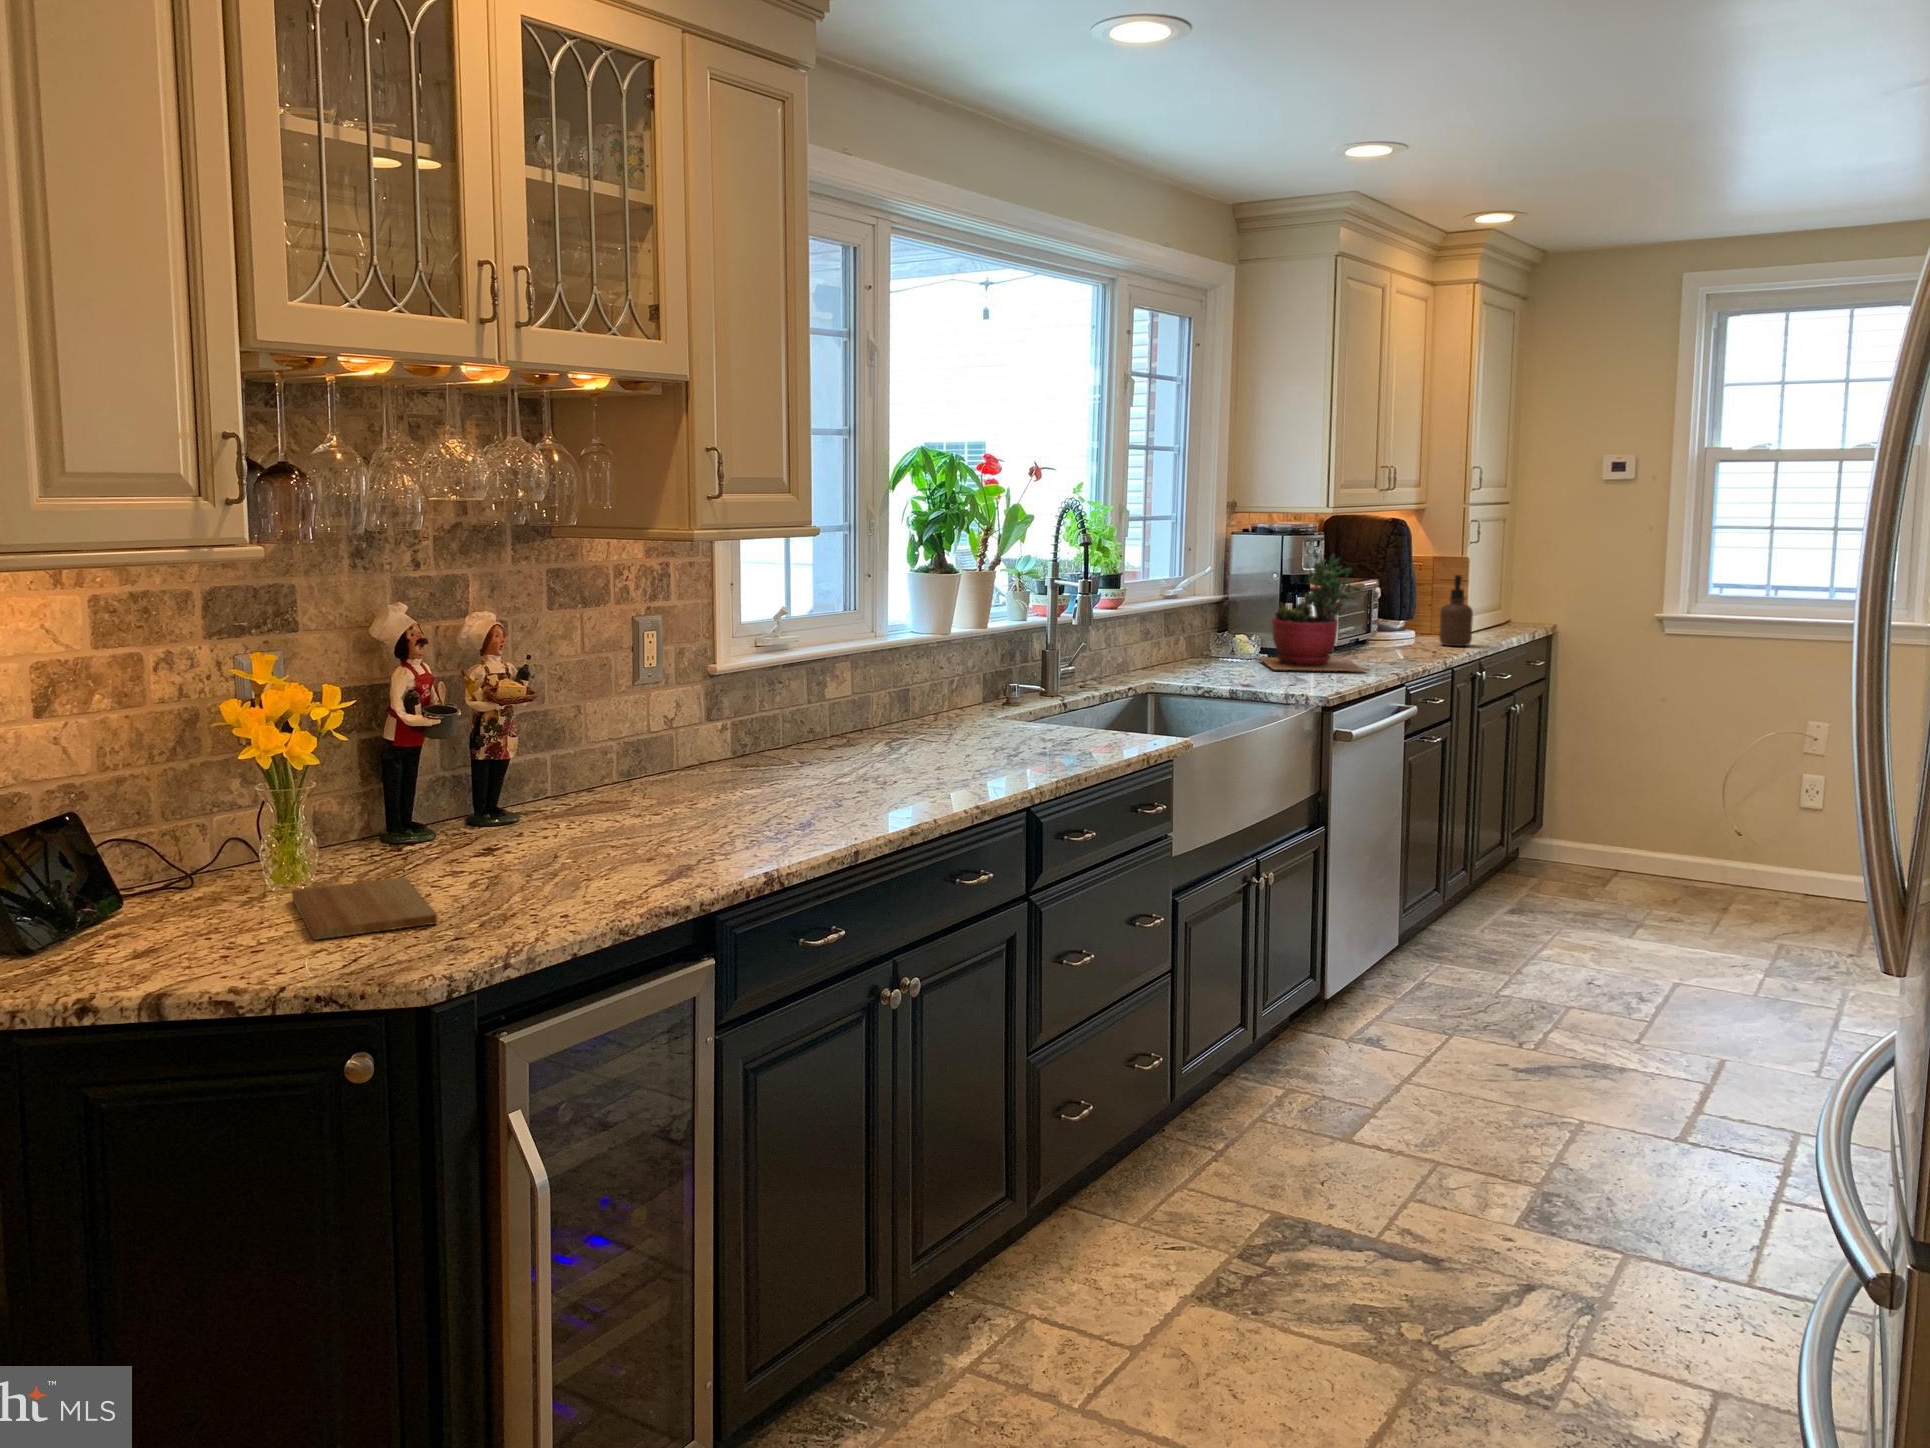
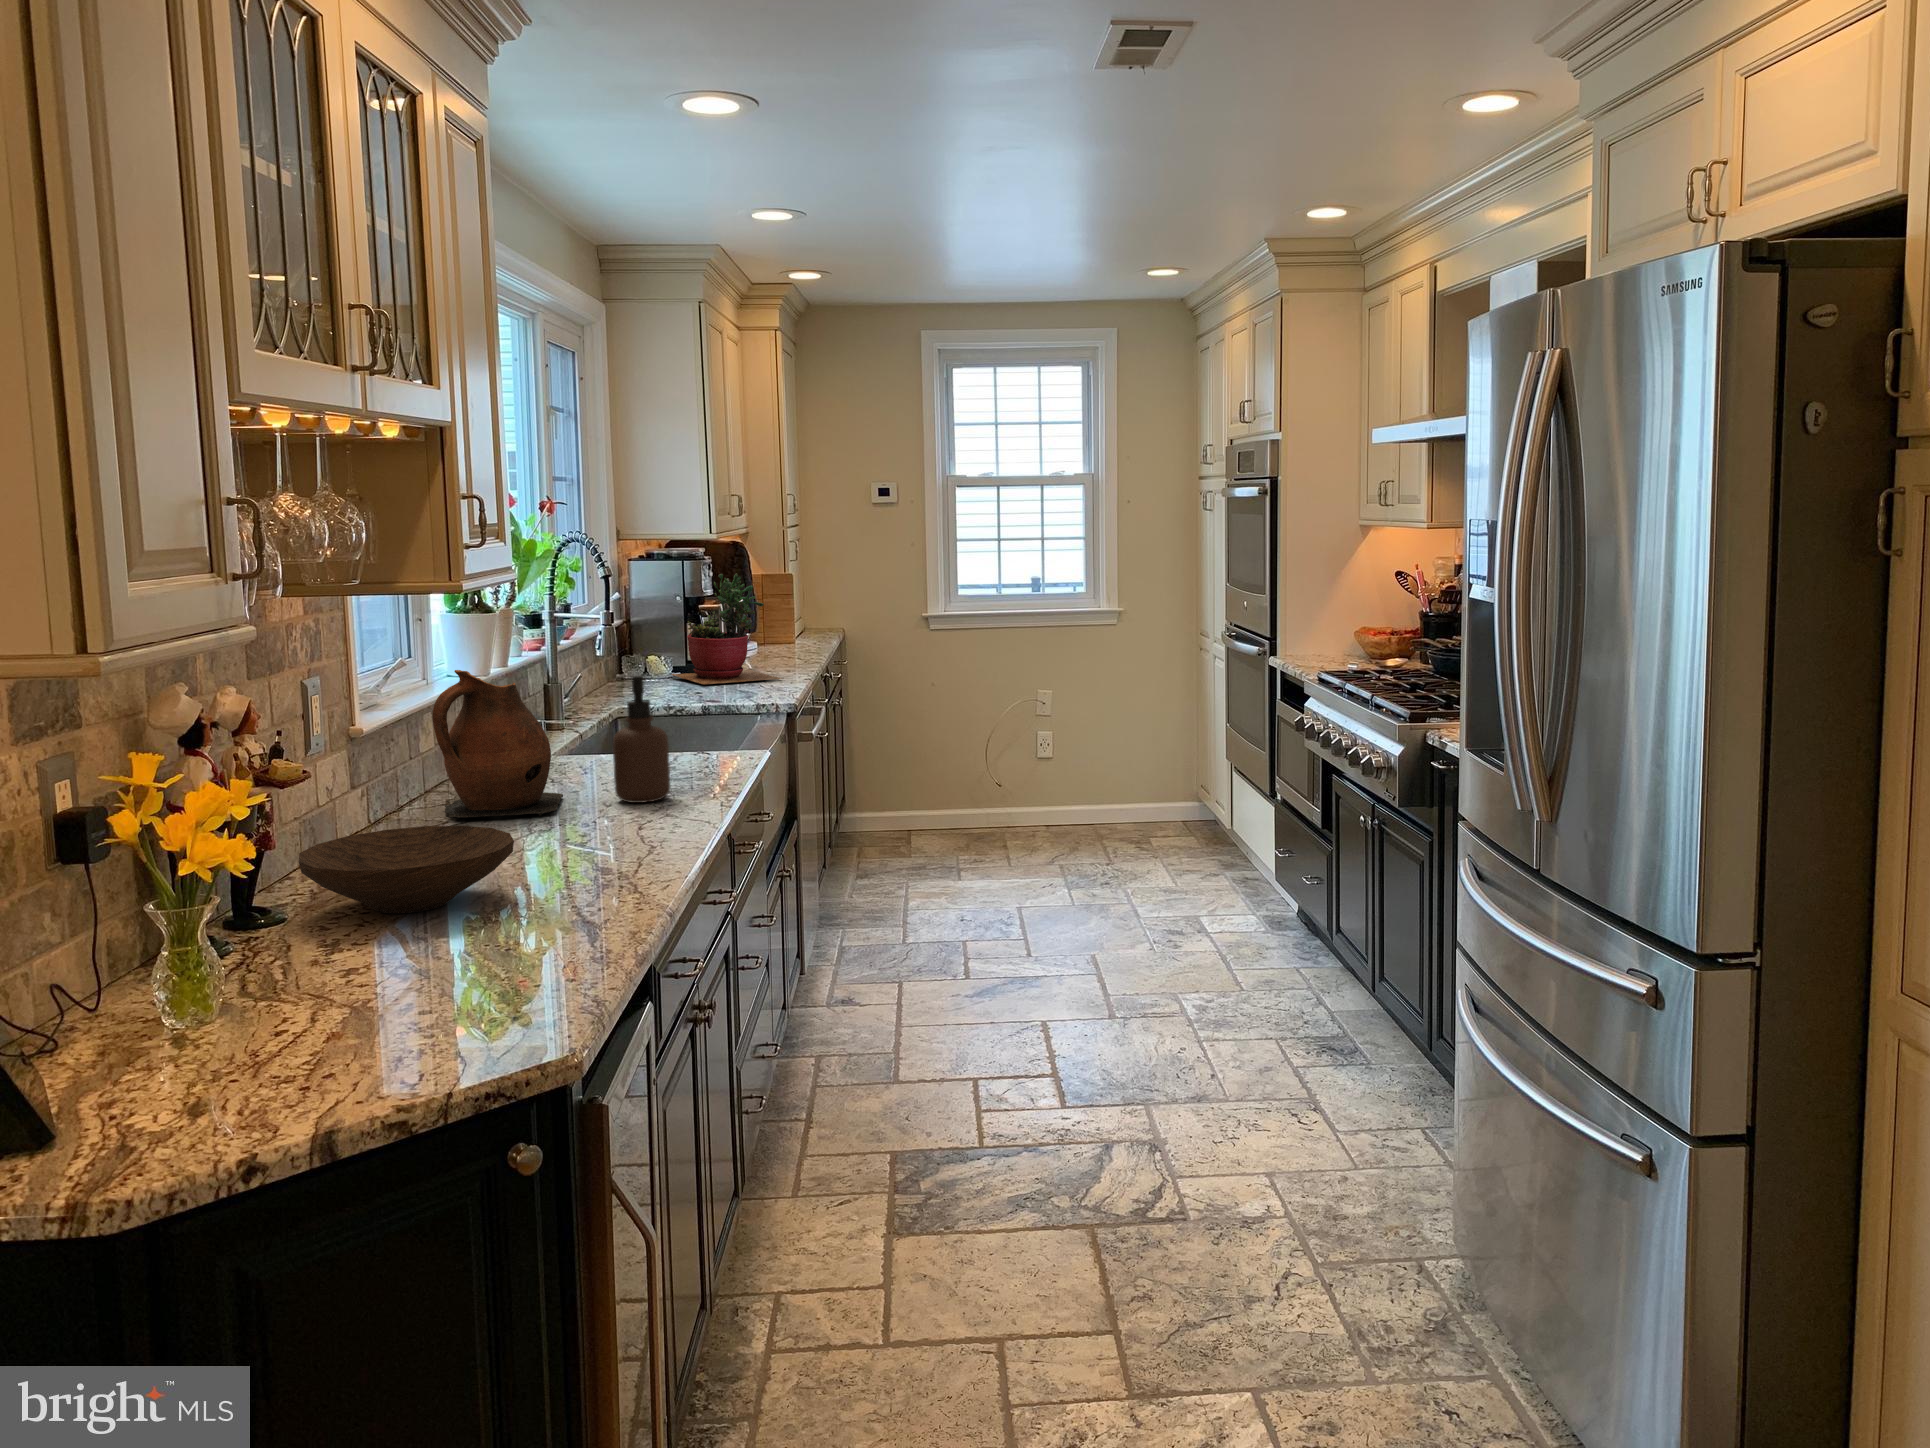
soap dispenser: present [1439,575,1473,646] -> present [613,676,670,803]
ceramic pitcher: none [794,625,925,773] -> present [433,670,563,818]
wooden bowl: none [516,761,704,837] -> present [299,826,514,914]
cutting board: present [292,877,437,940] -> none [221,981,461,1051]

